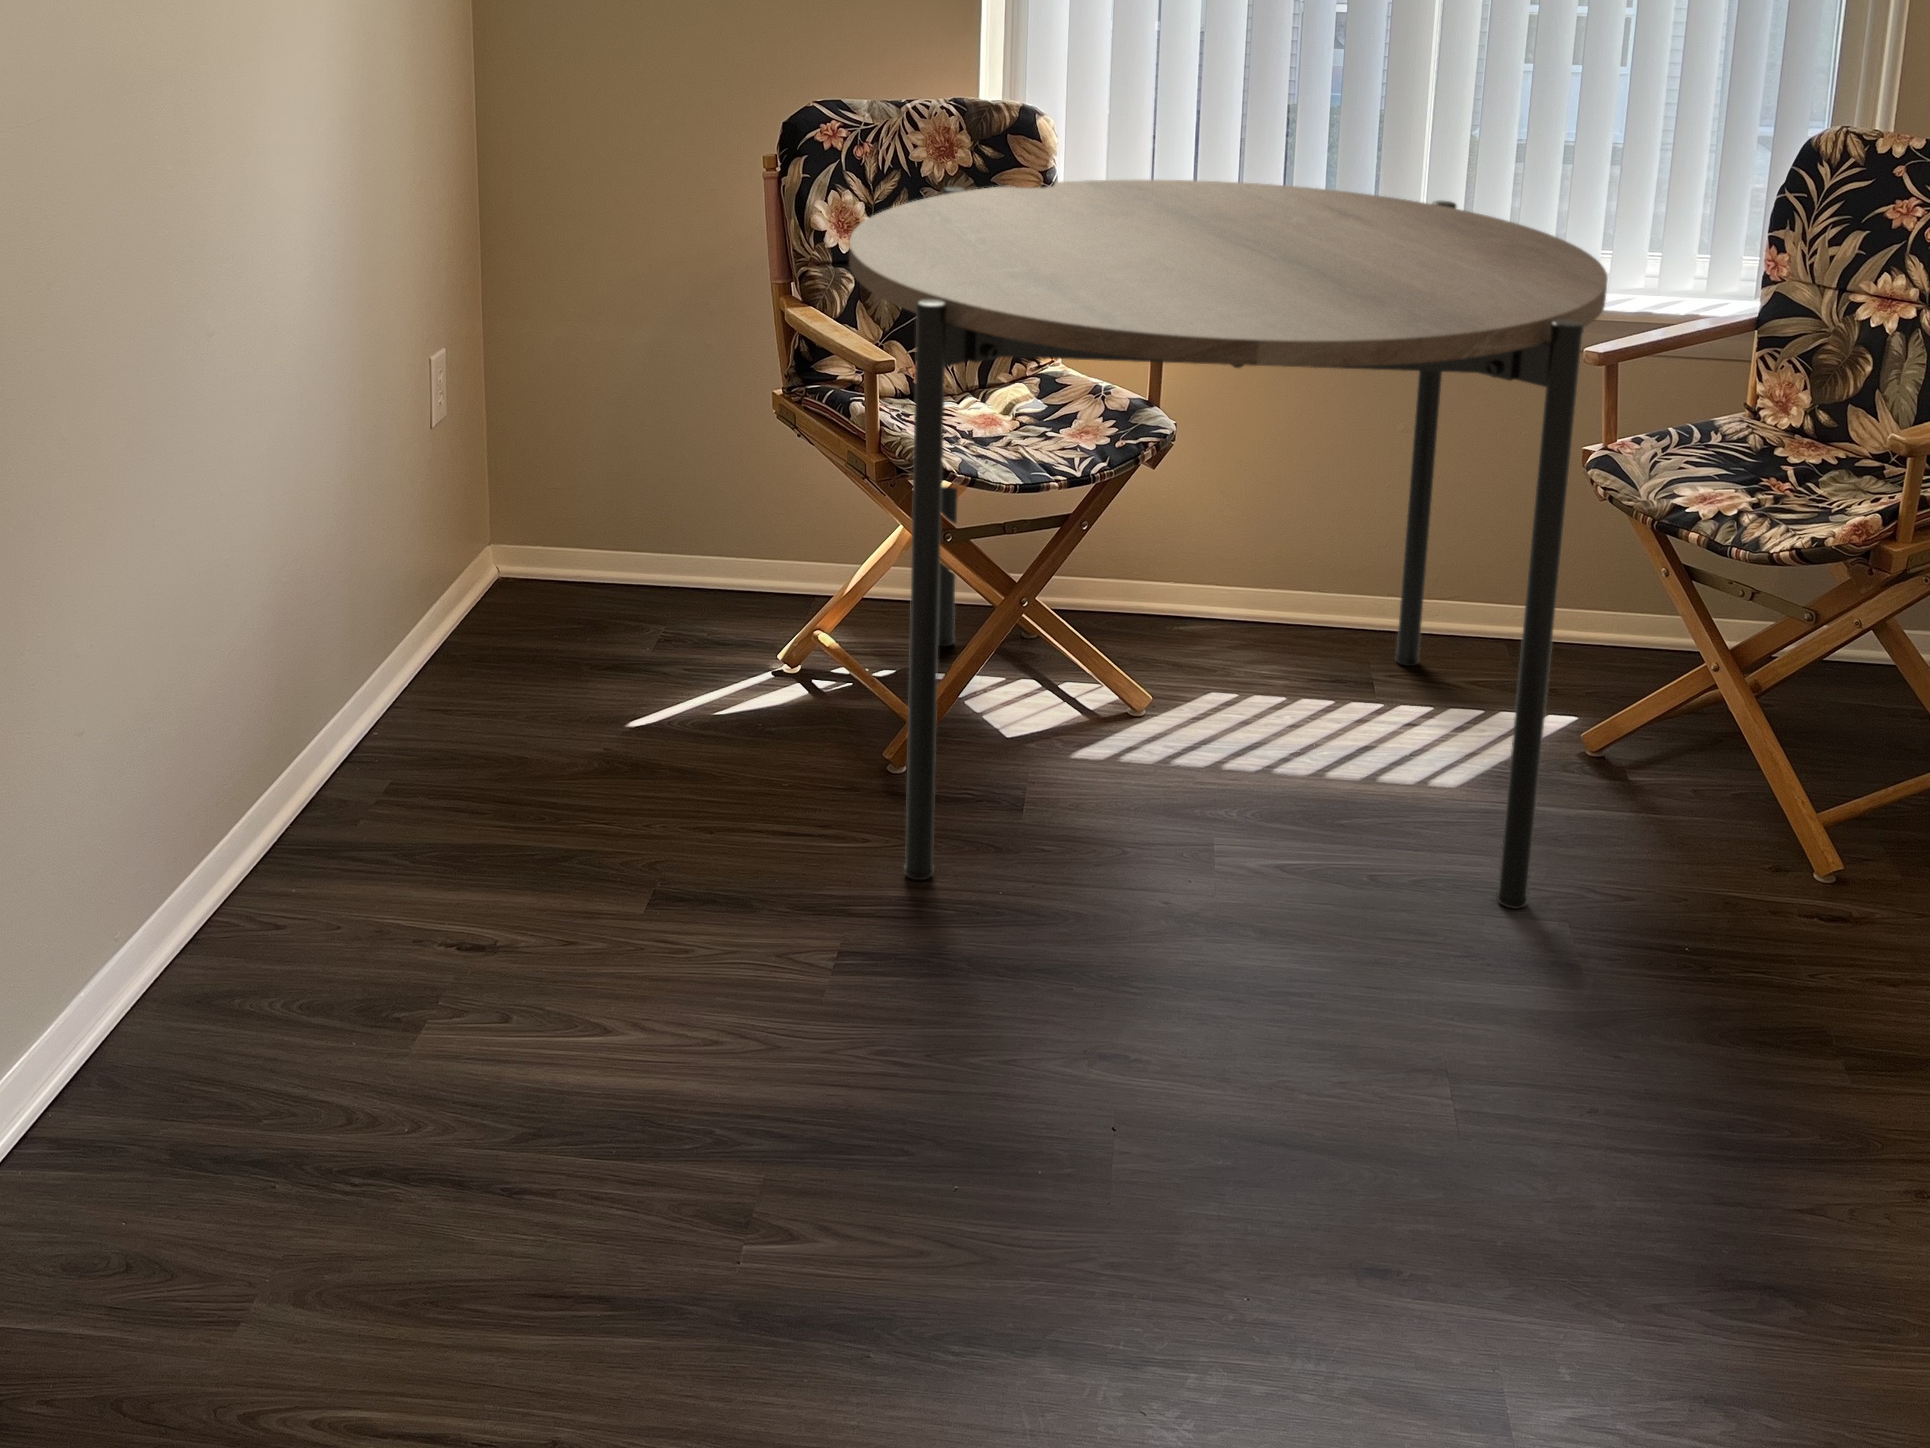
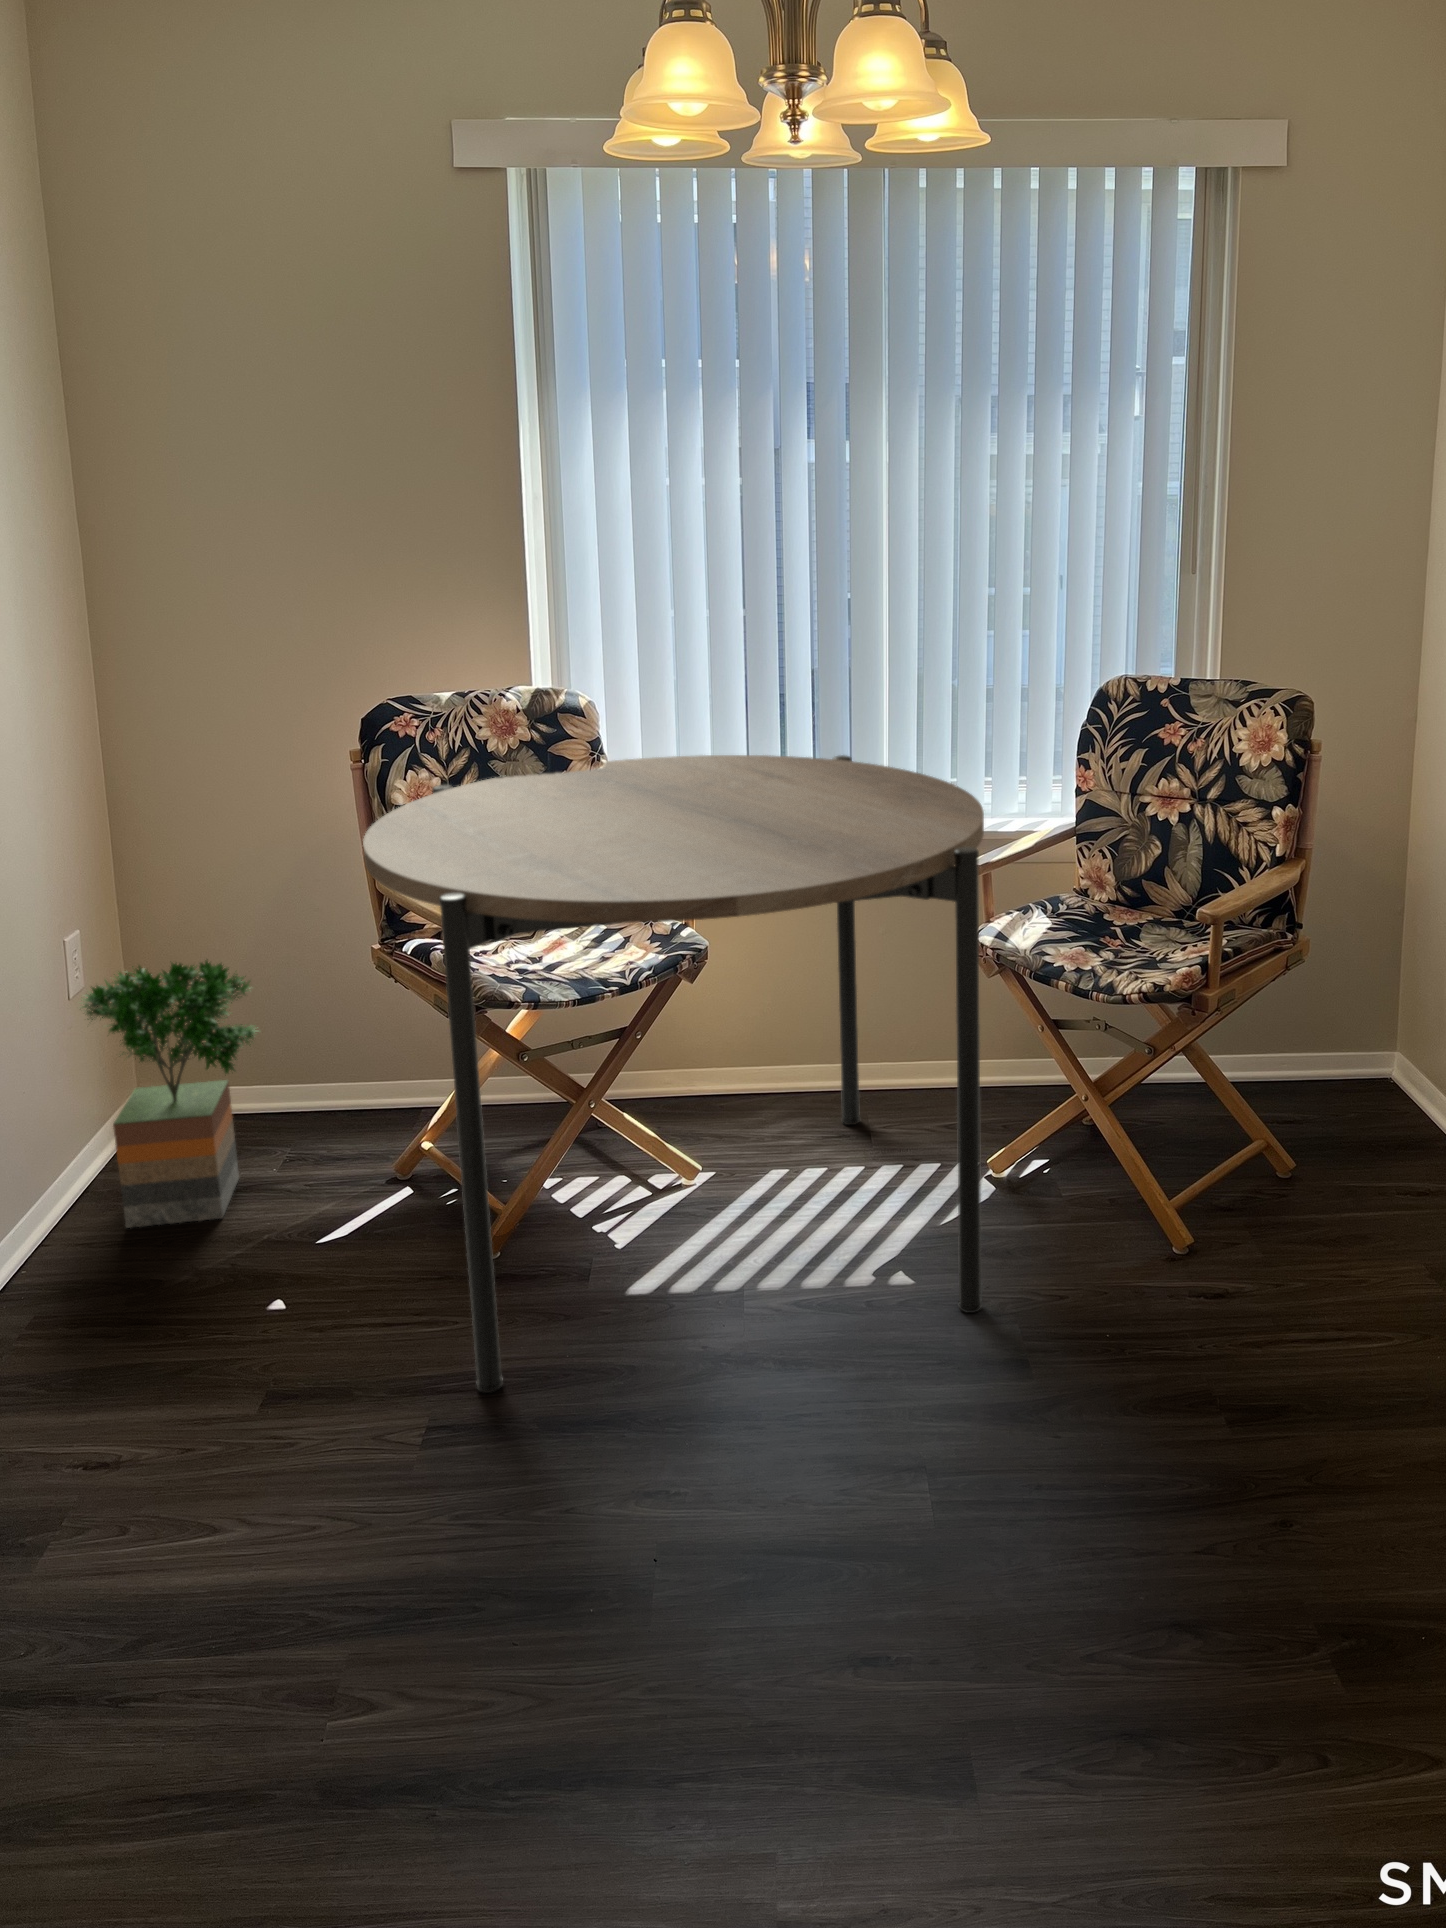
potted tree: none [545,352,730,646] -> present [81,961,257,1228]

